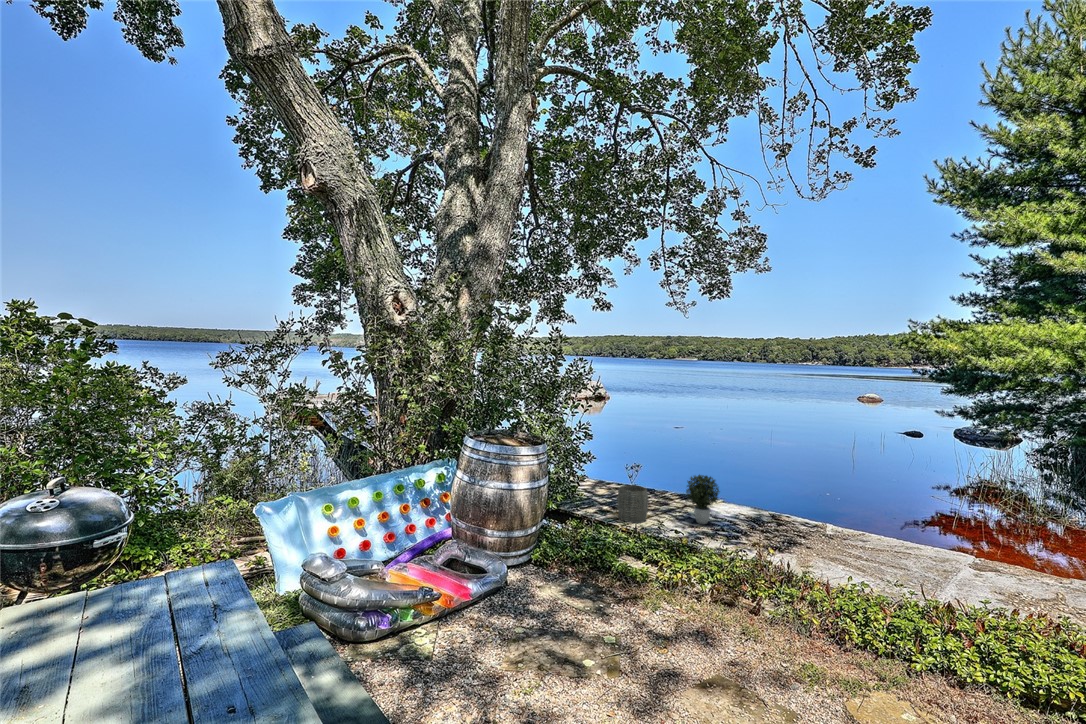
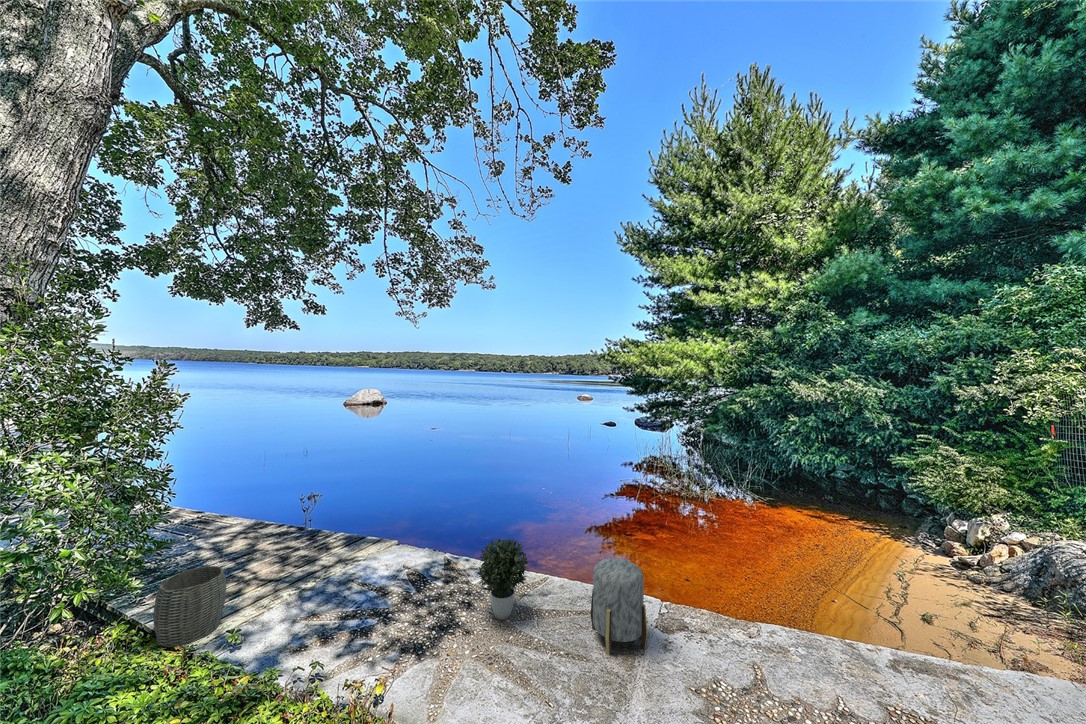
potted plant: present [686,475,720,524] -> present [479,539,528,620]
stool: none [921,513,978,577] -> present [590,558,648,655]

